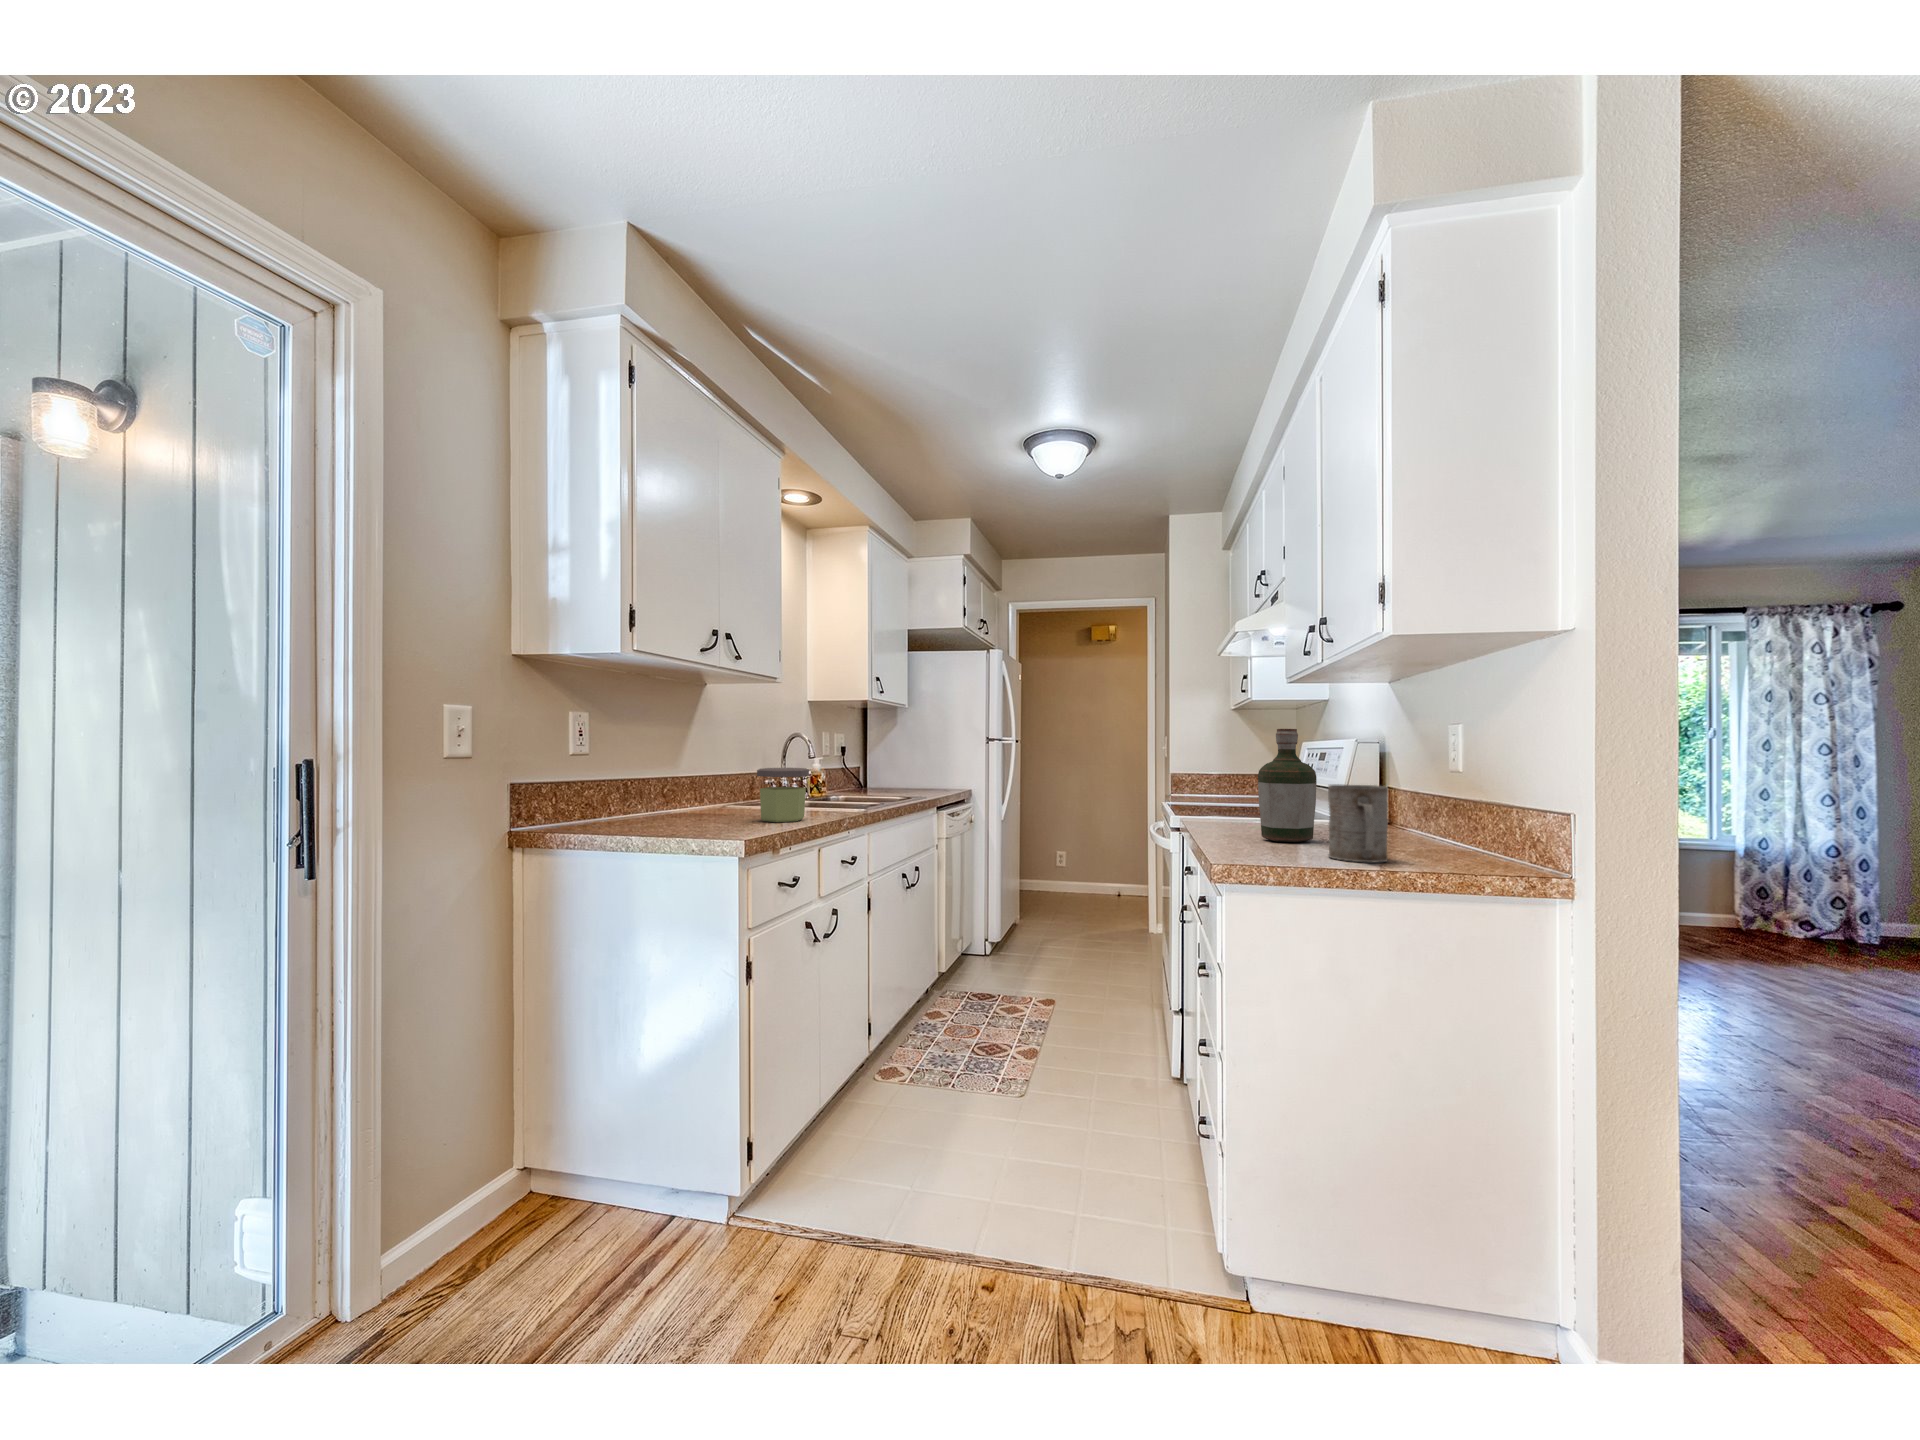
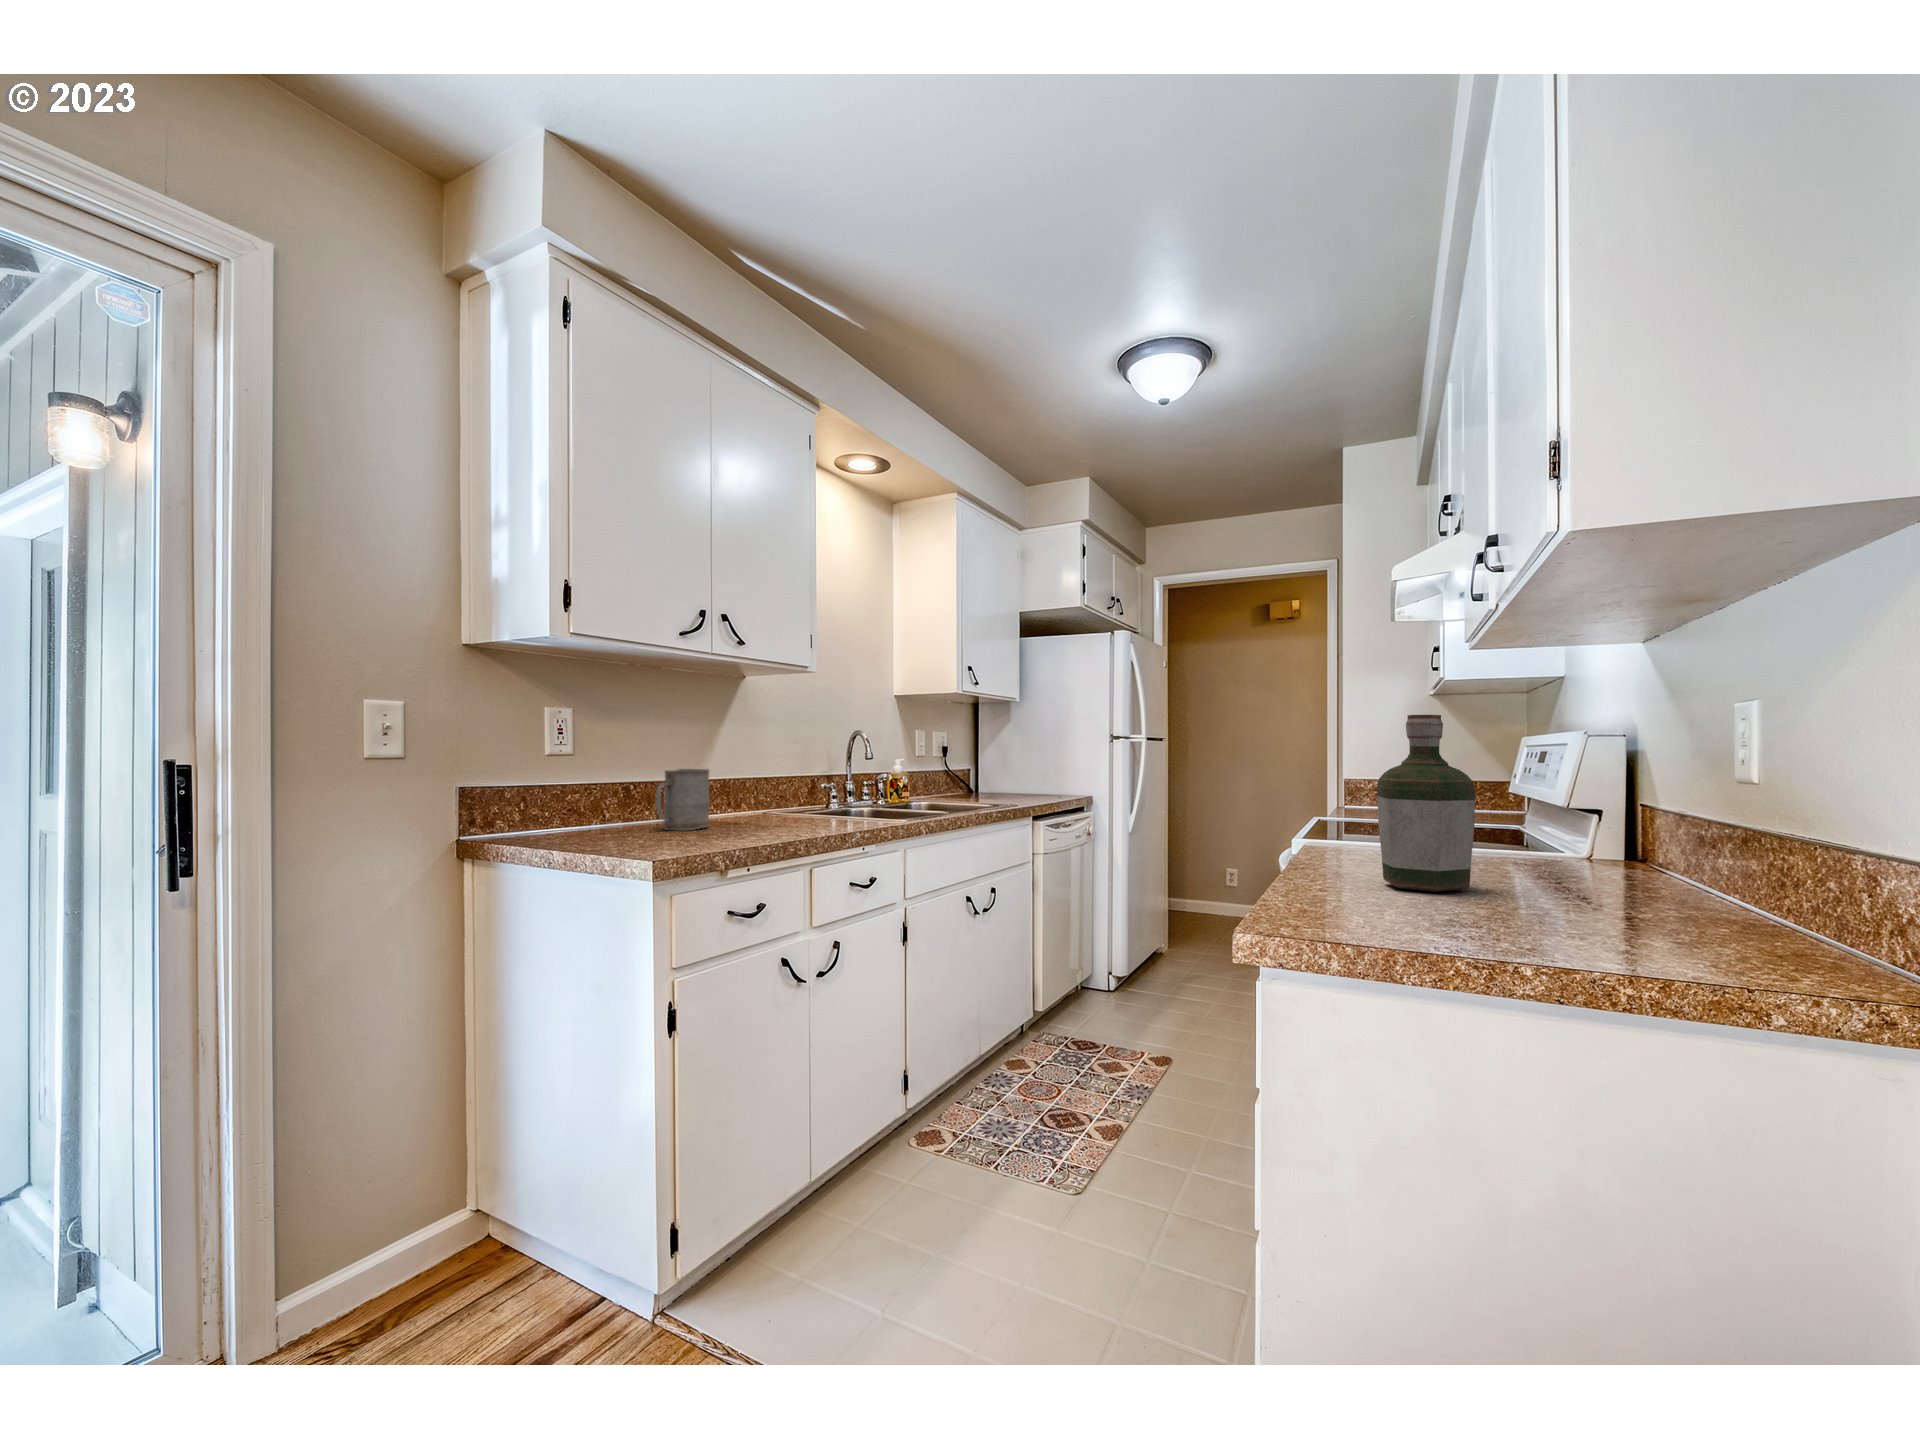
jar: present [757,768,809,822] -> none [746,769,809,834]
mug: present [1328,784,1388,863] -> present [656,769,710,830]

